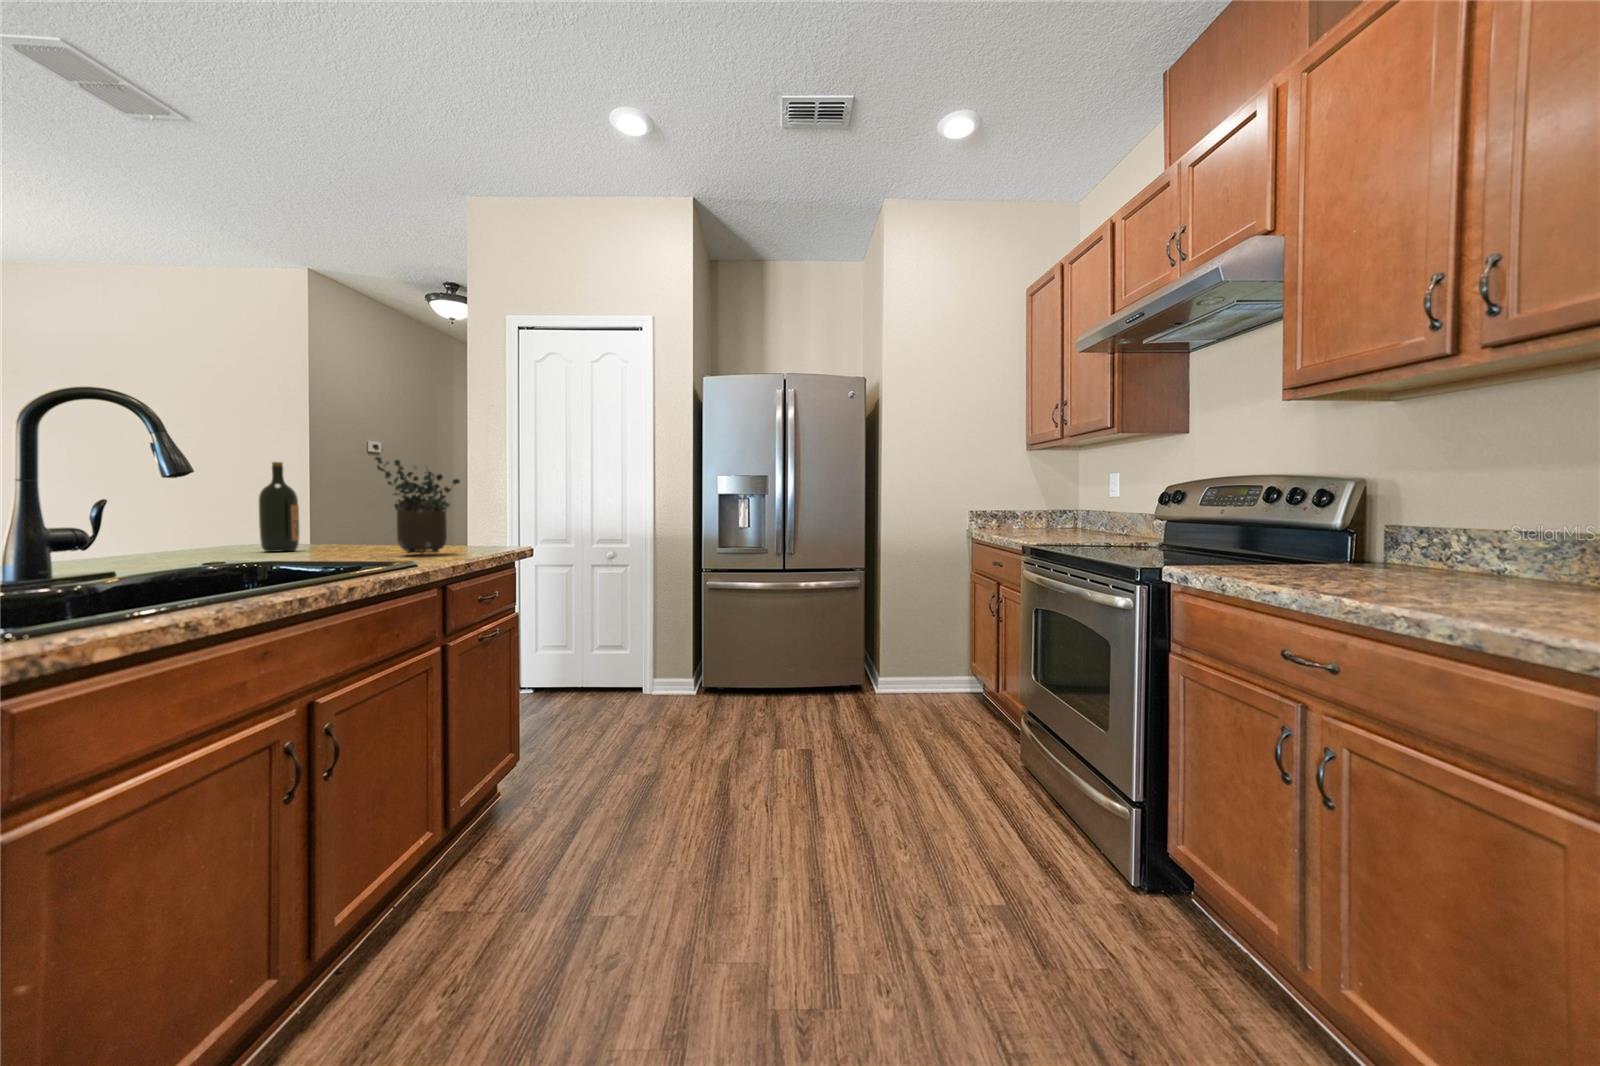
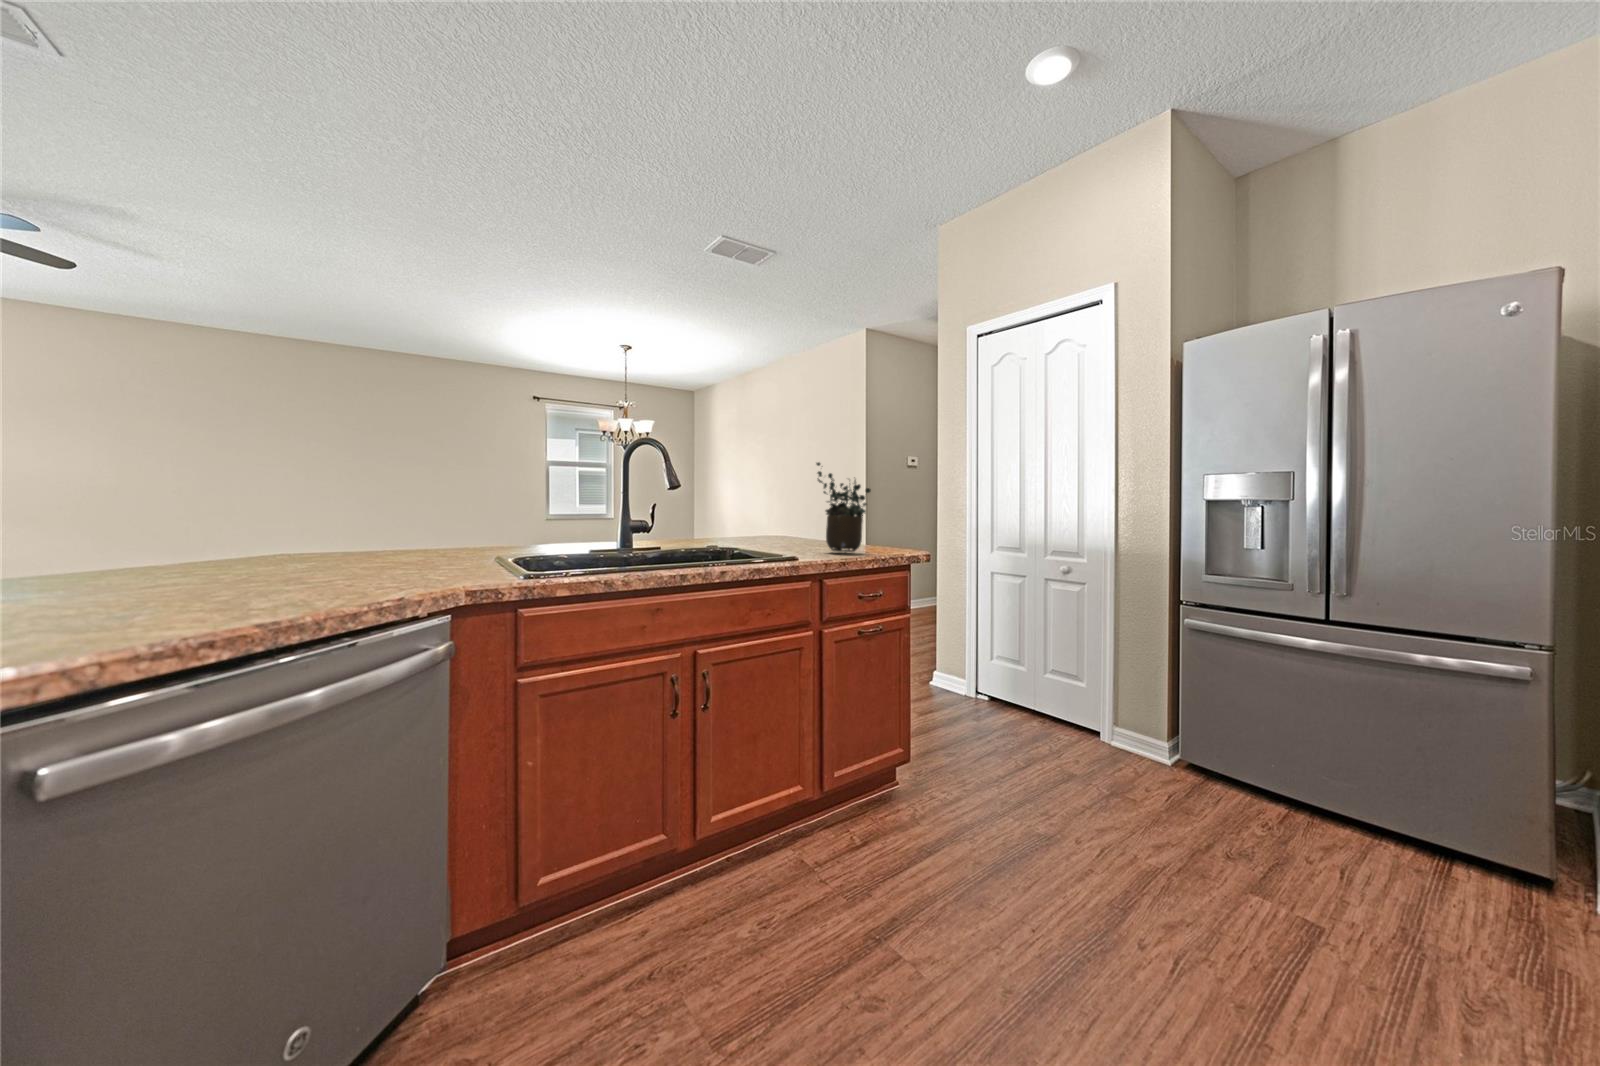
wine bottle: present [259,462,299,552] -> none [768,479,790,544]

